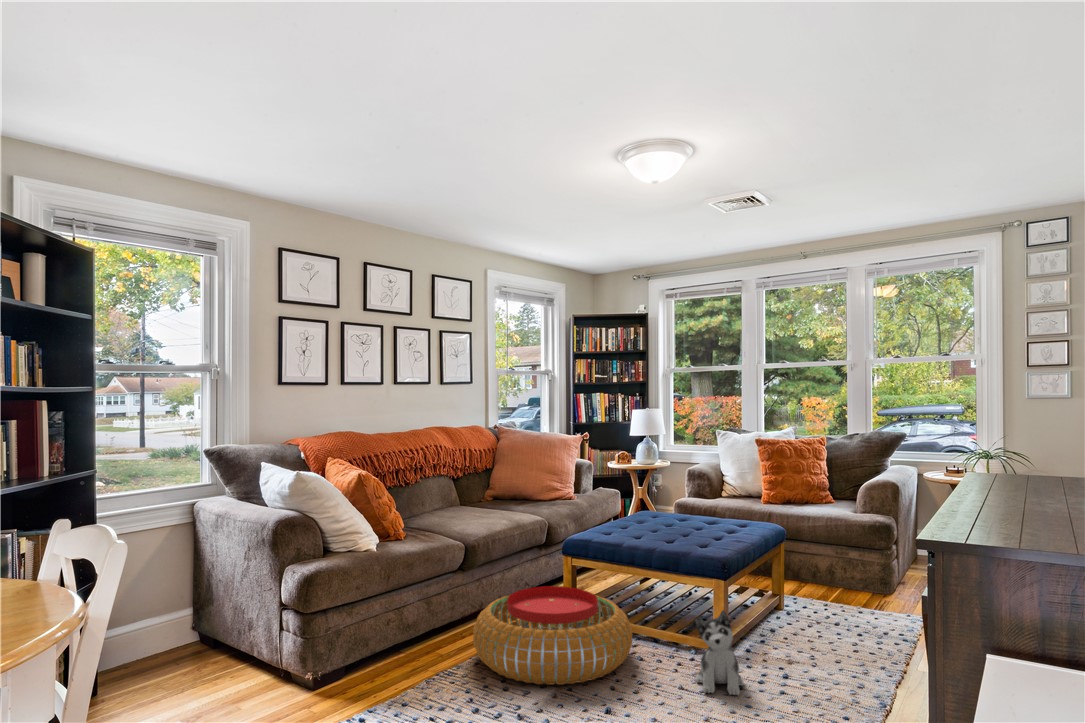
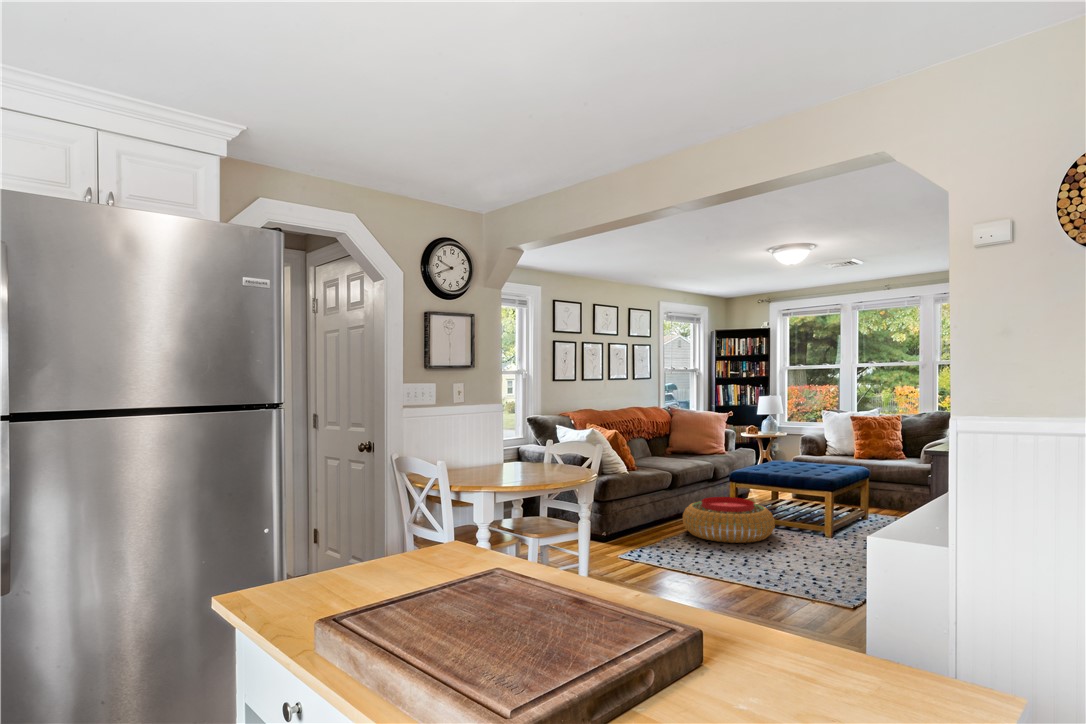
plush toy: present [695,611,744,695] -> none [812,505,841,550]

